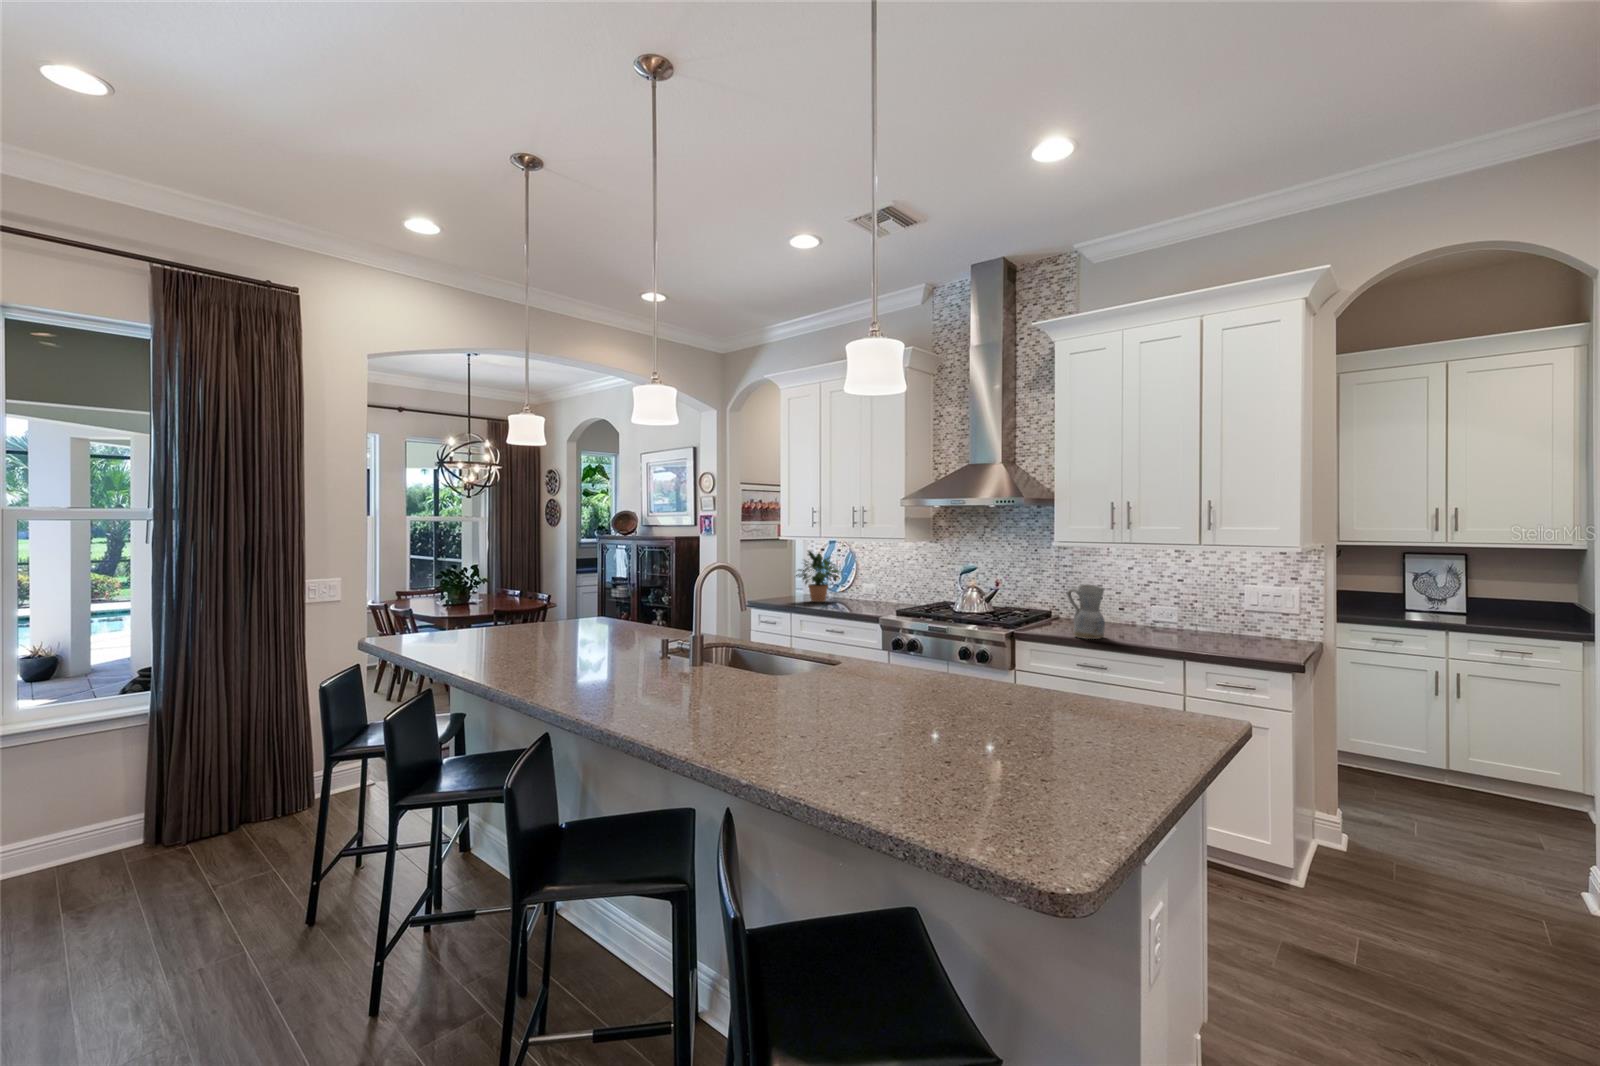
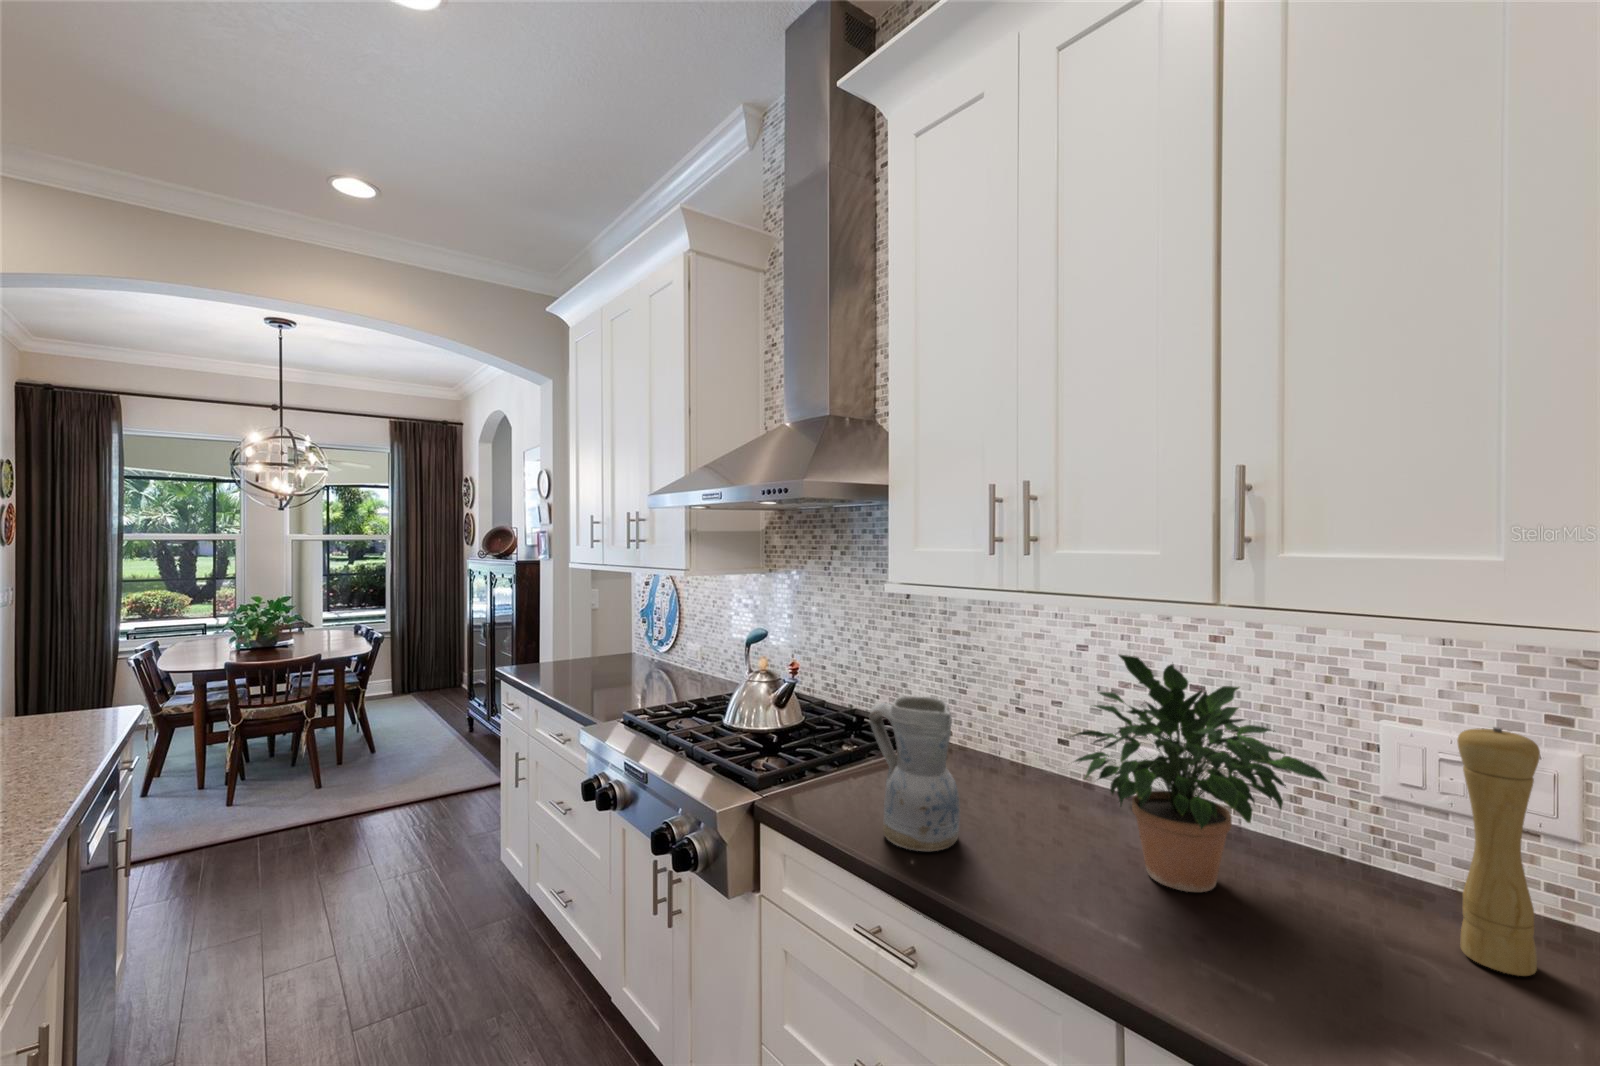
potted plant: present [796,551,840,602] -> present [1074,655,1328,892]
pepper mill: none [1267,579,1288,647] -> present [1457,727,1540,976]

